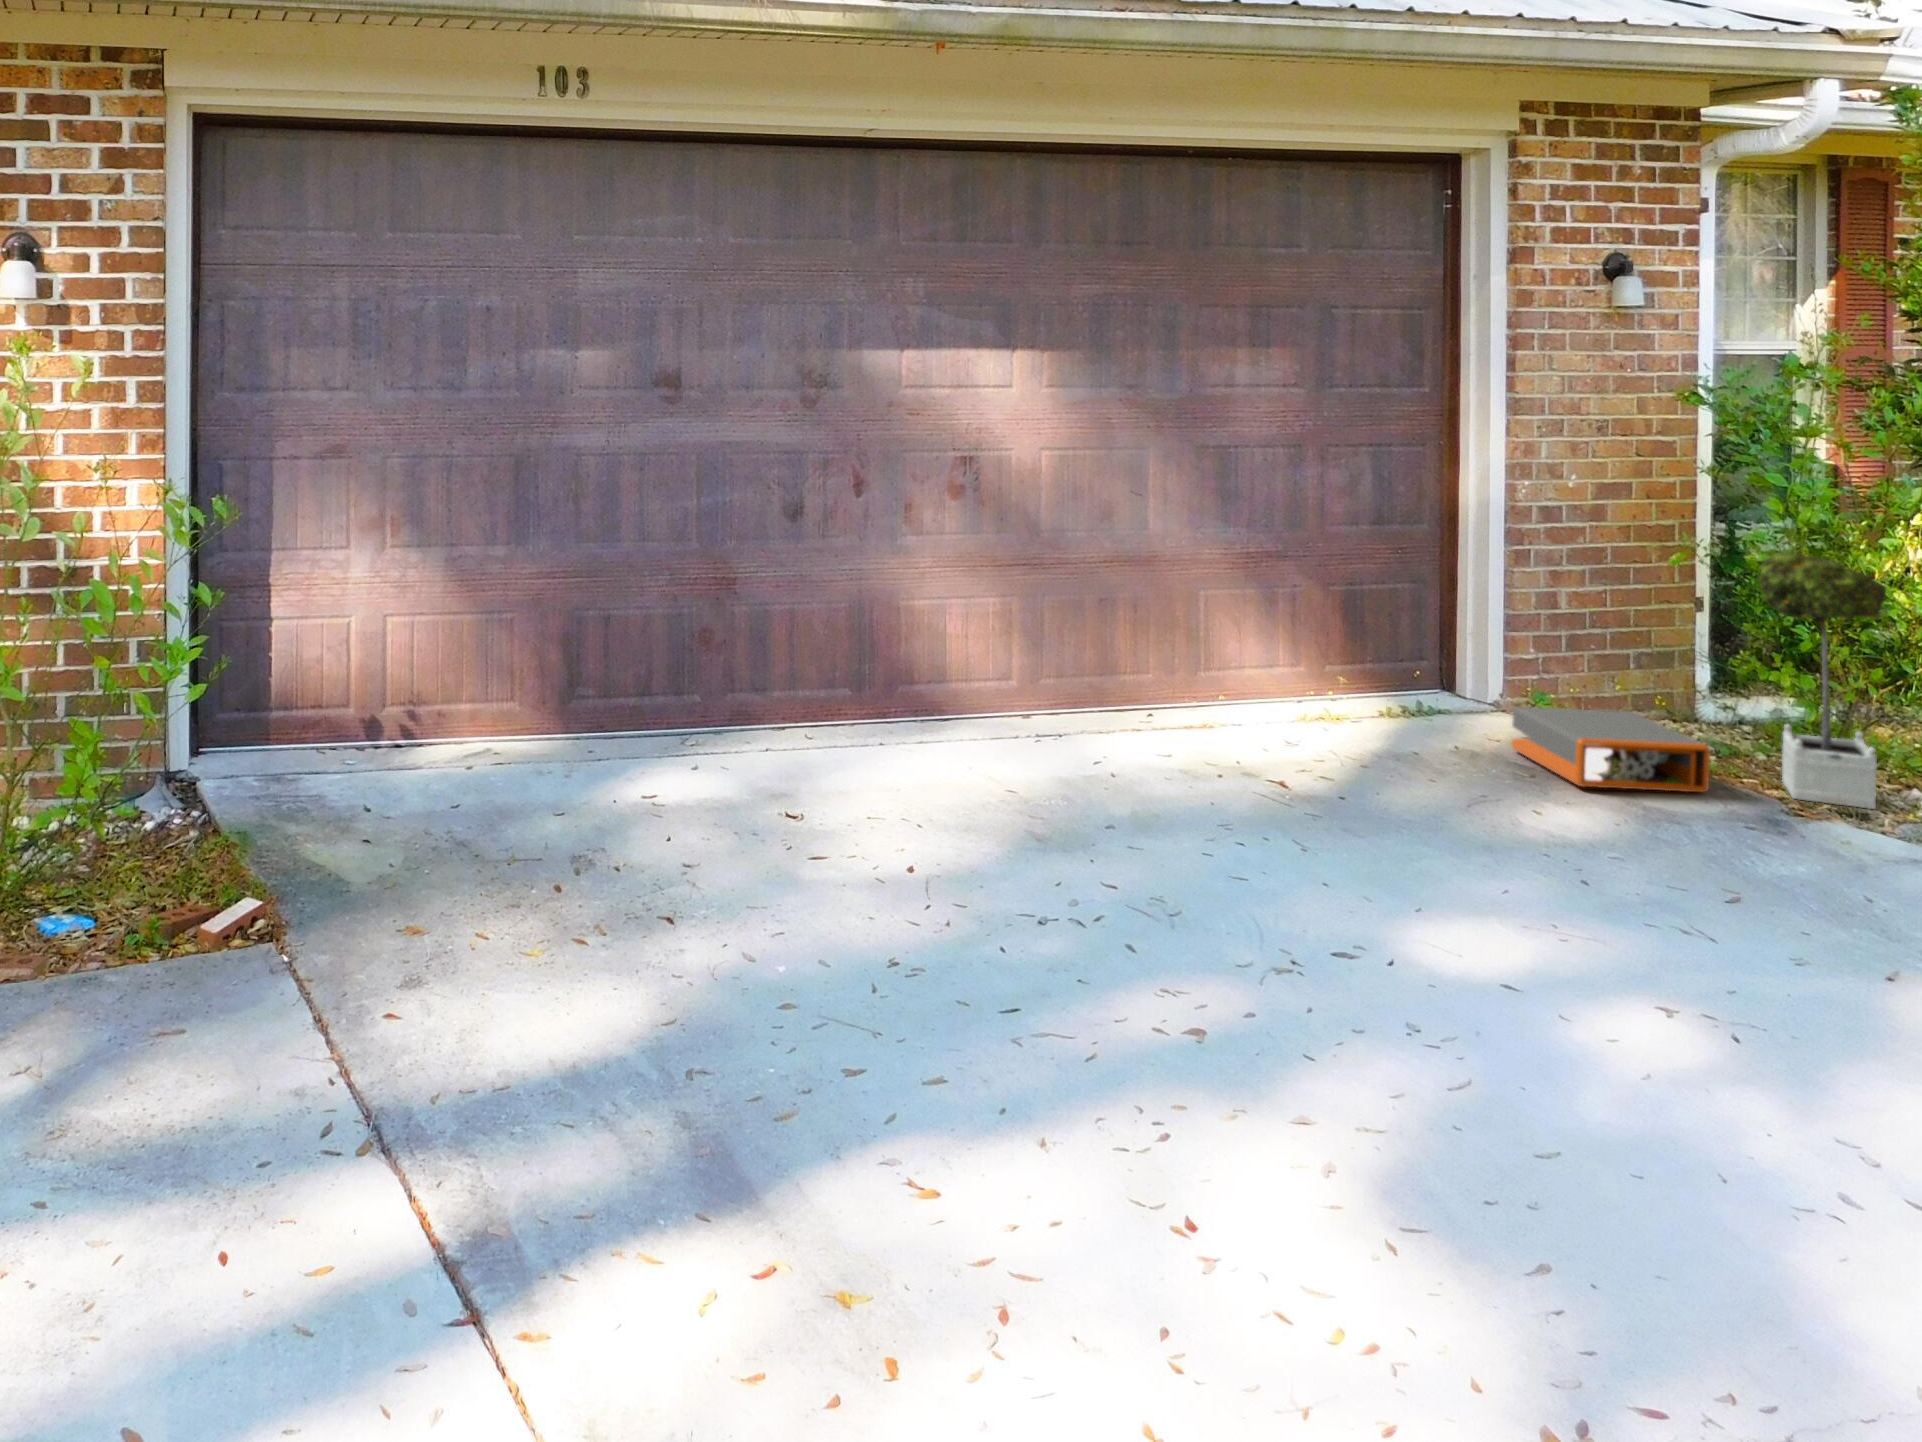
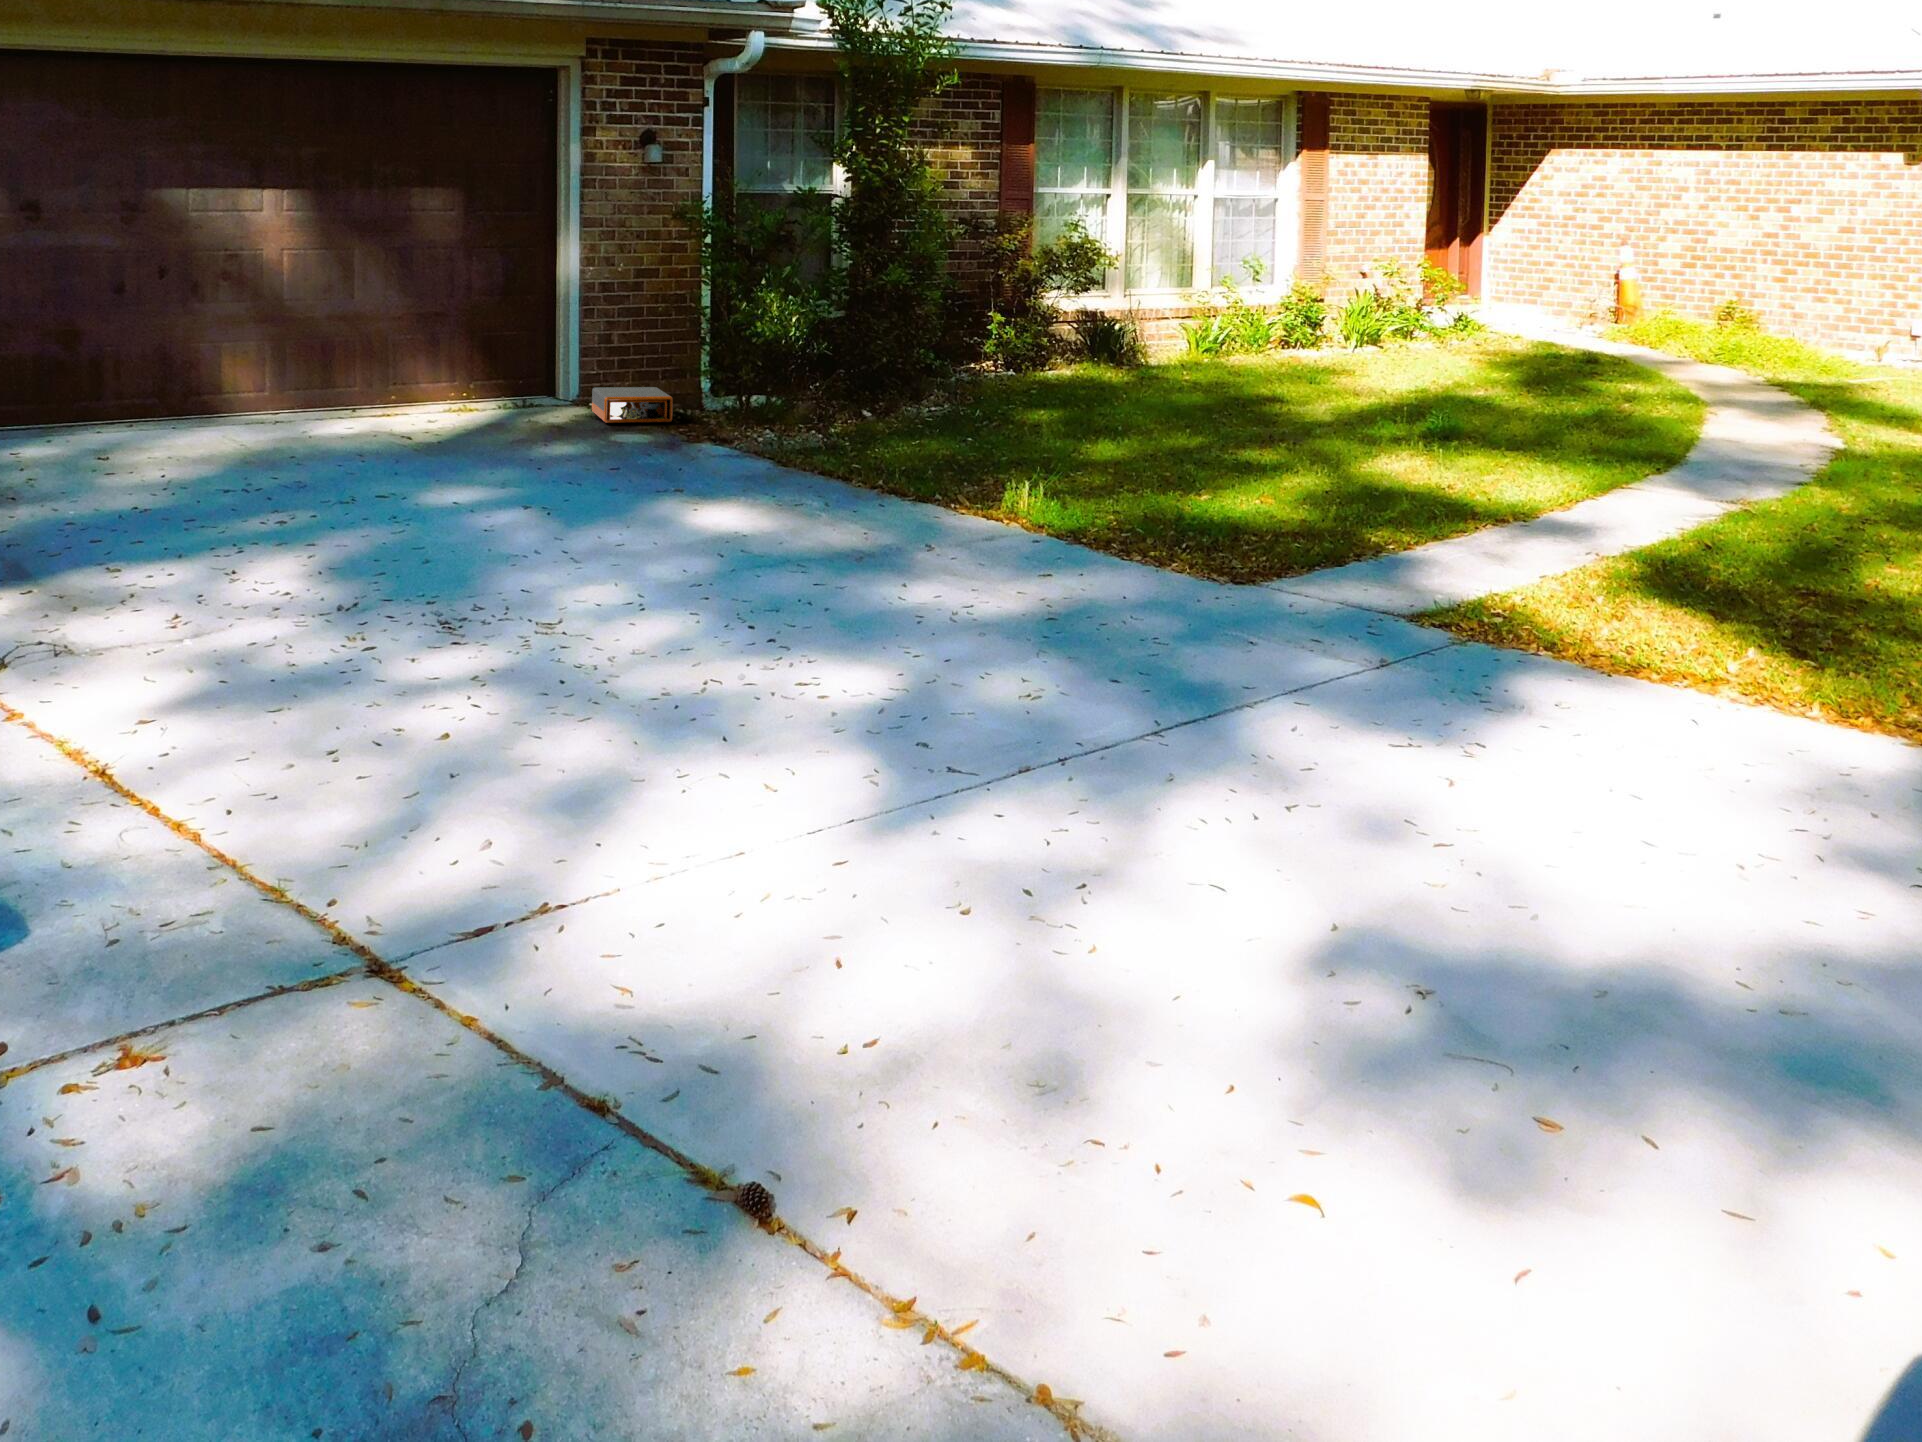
potted tree: present [1757,552,1886,809] -> none [701,292,756,423]

